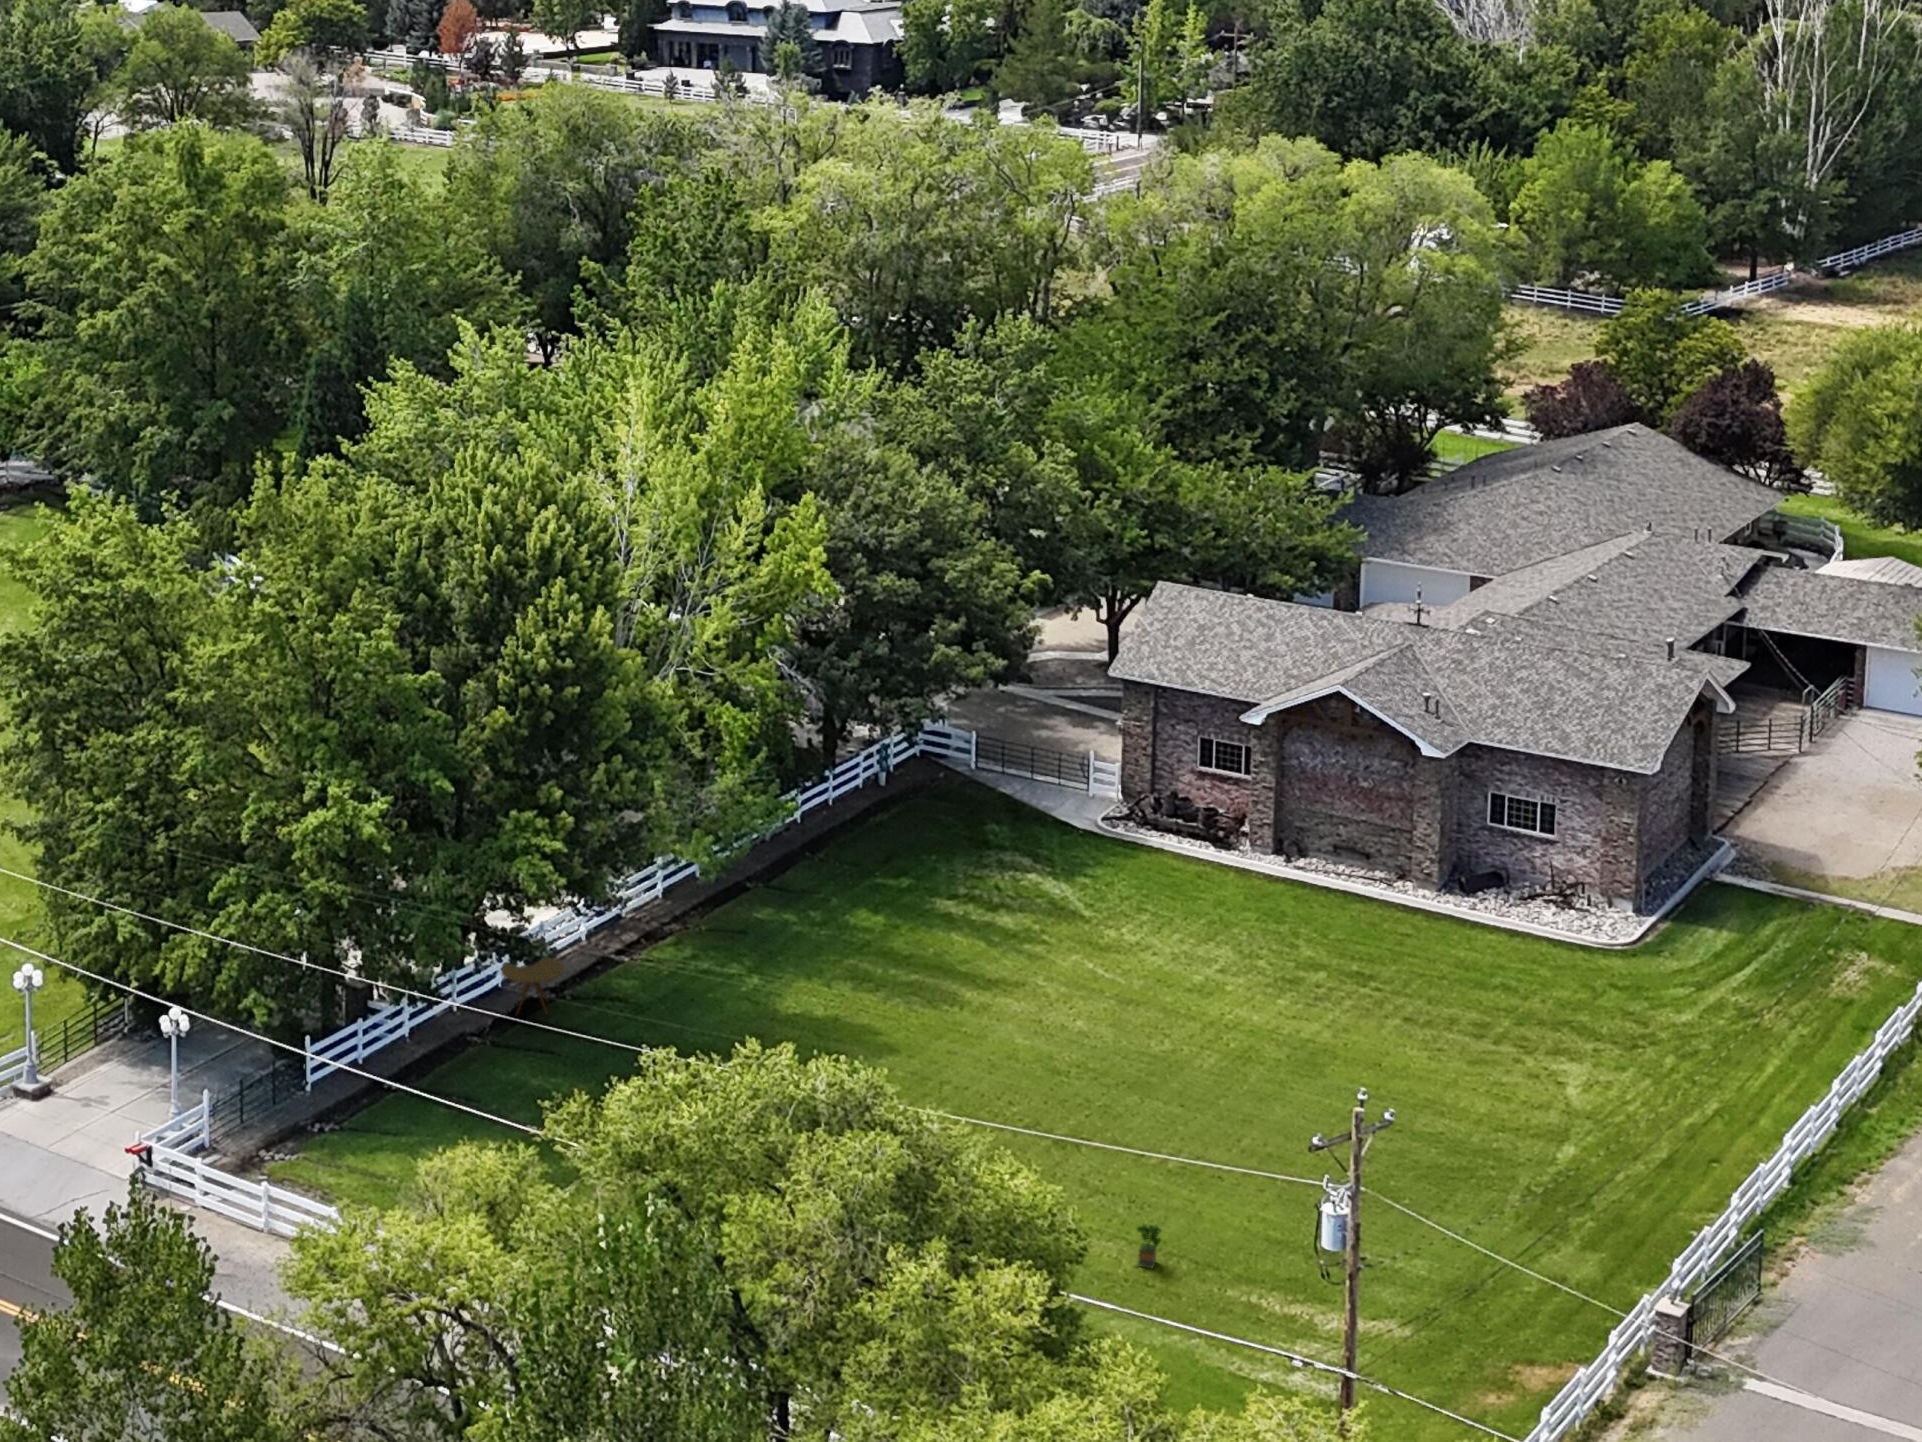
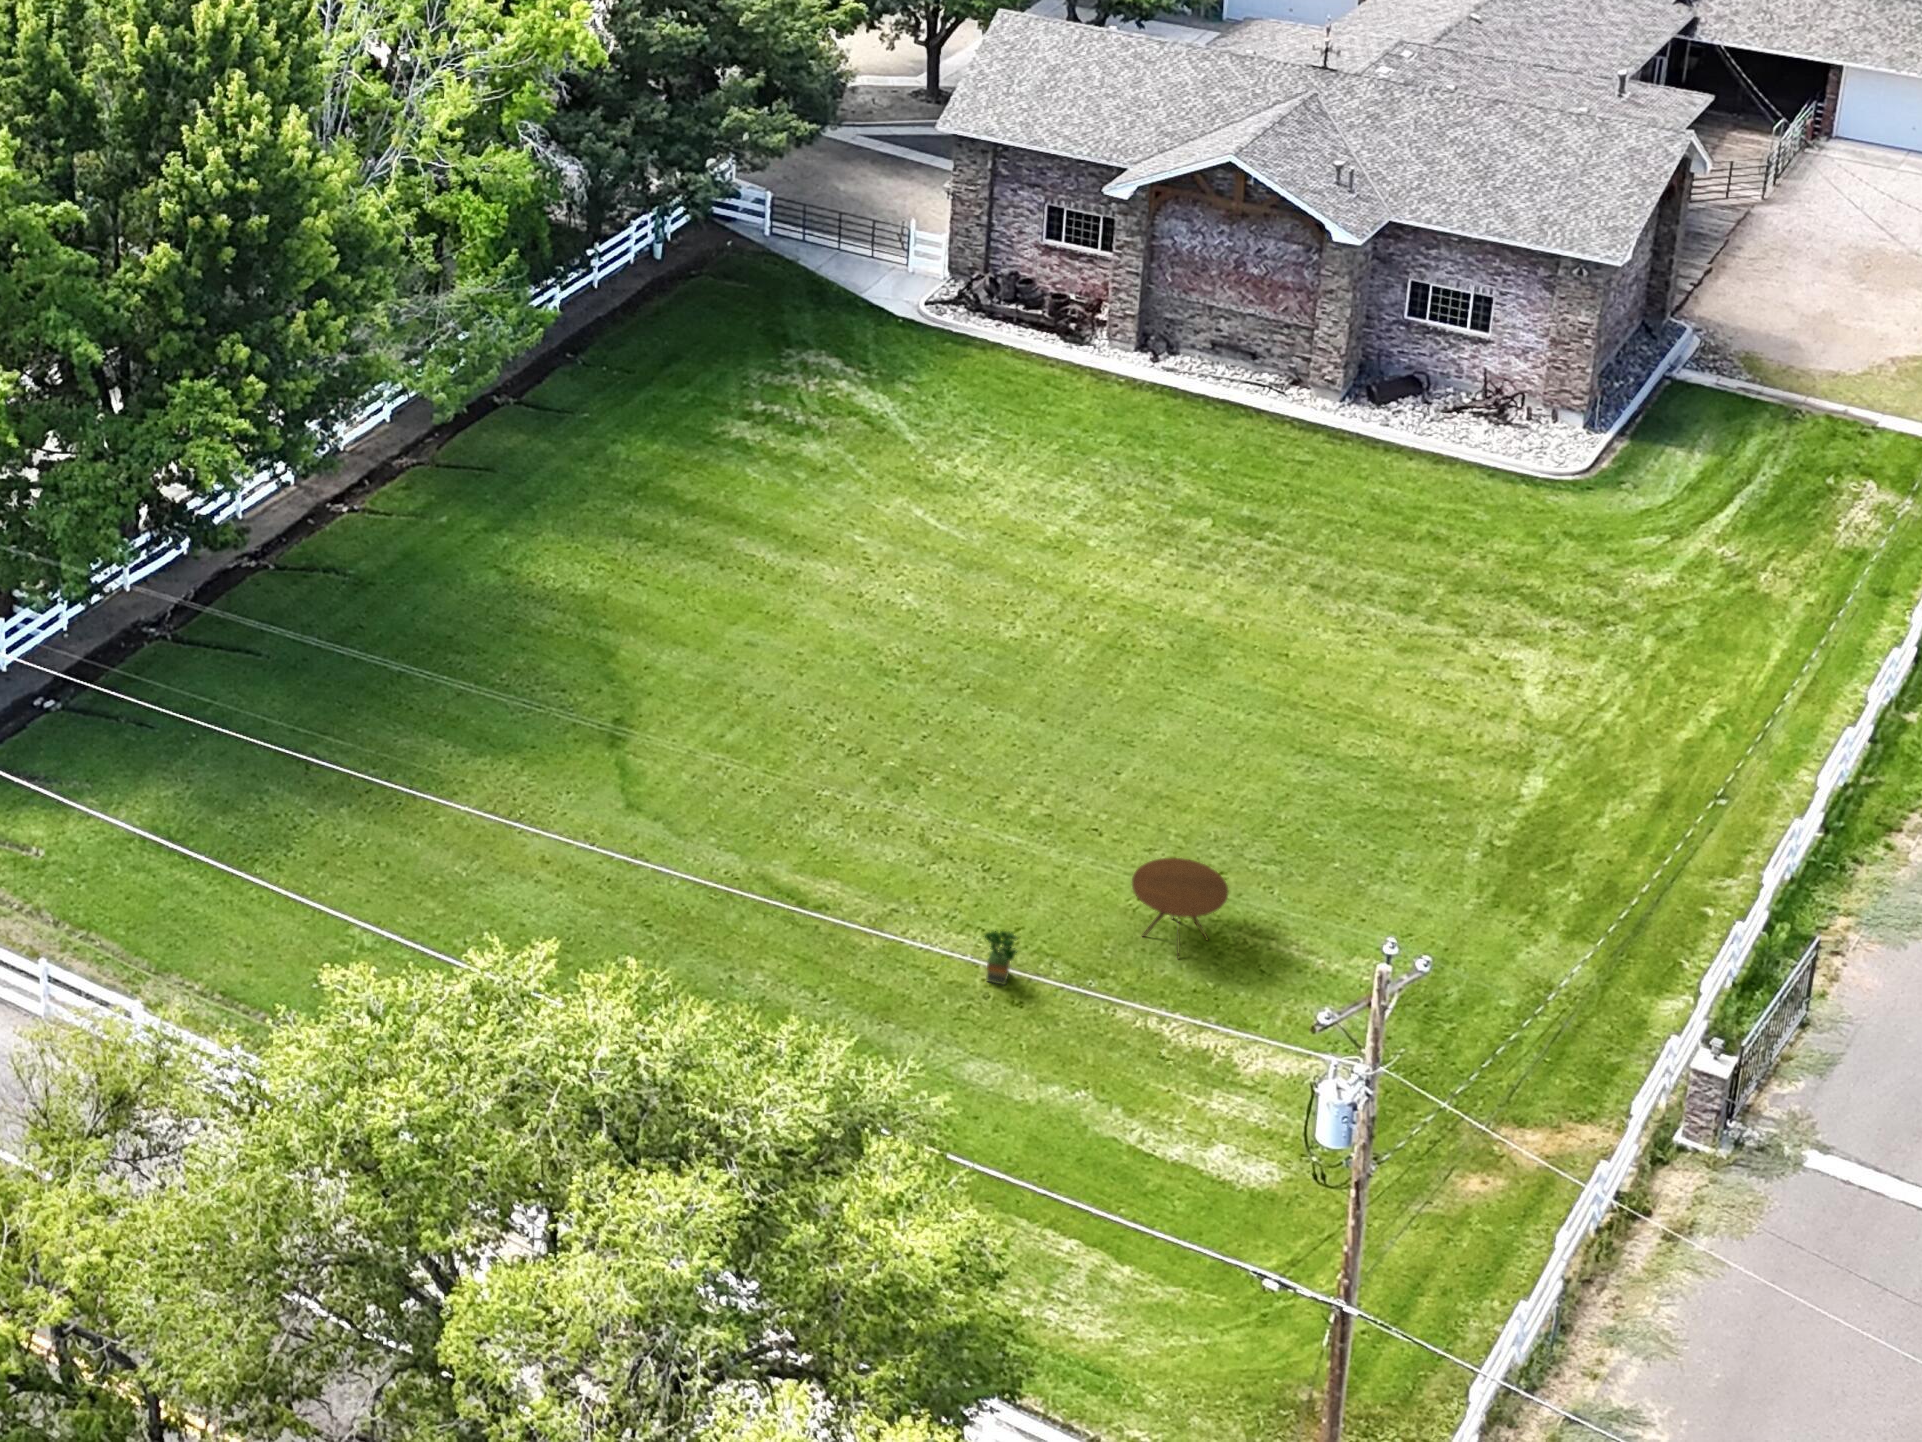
round table: present [501,957,564,1014] -> present [1132,858,1228,949]

